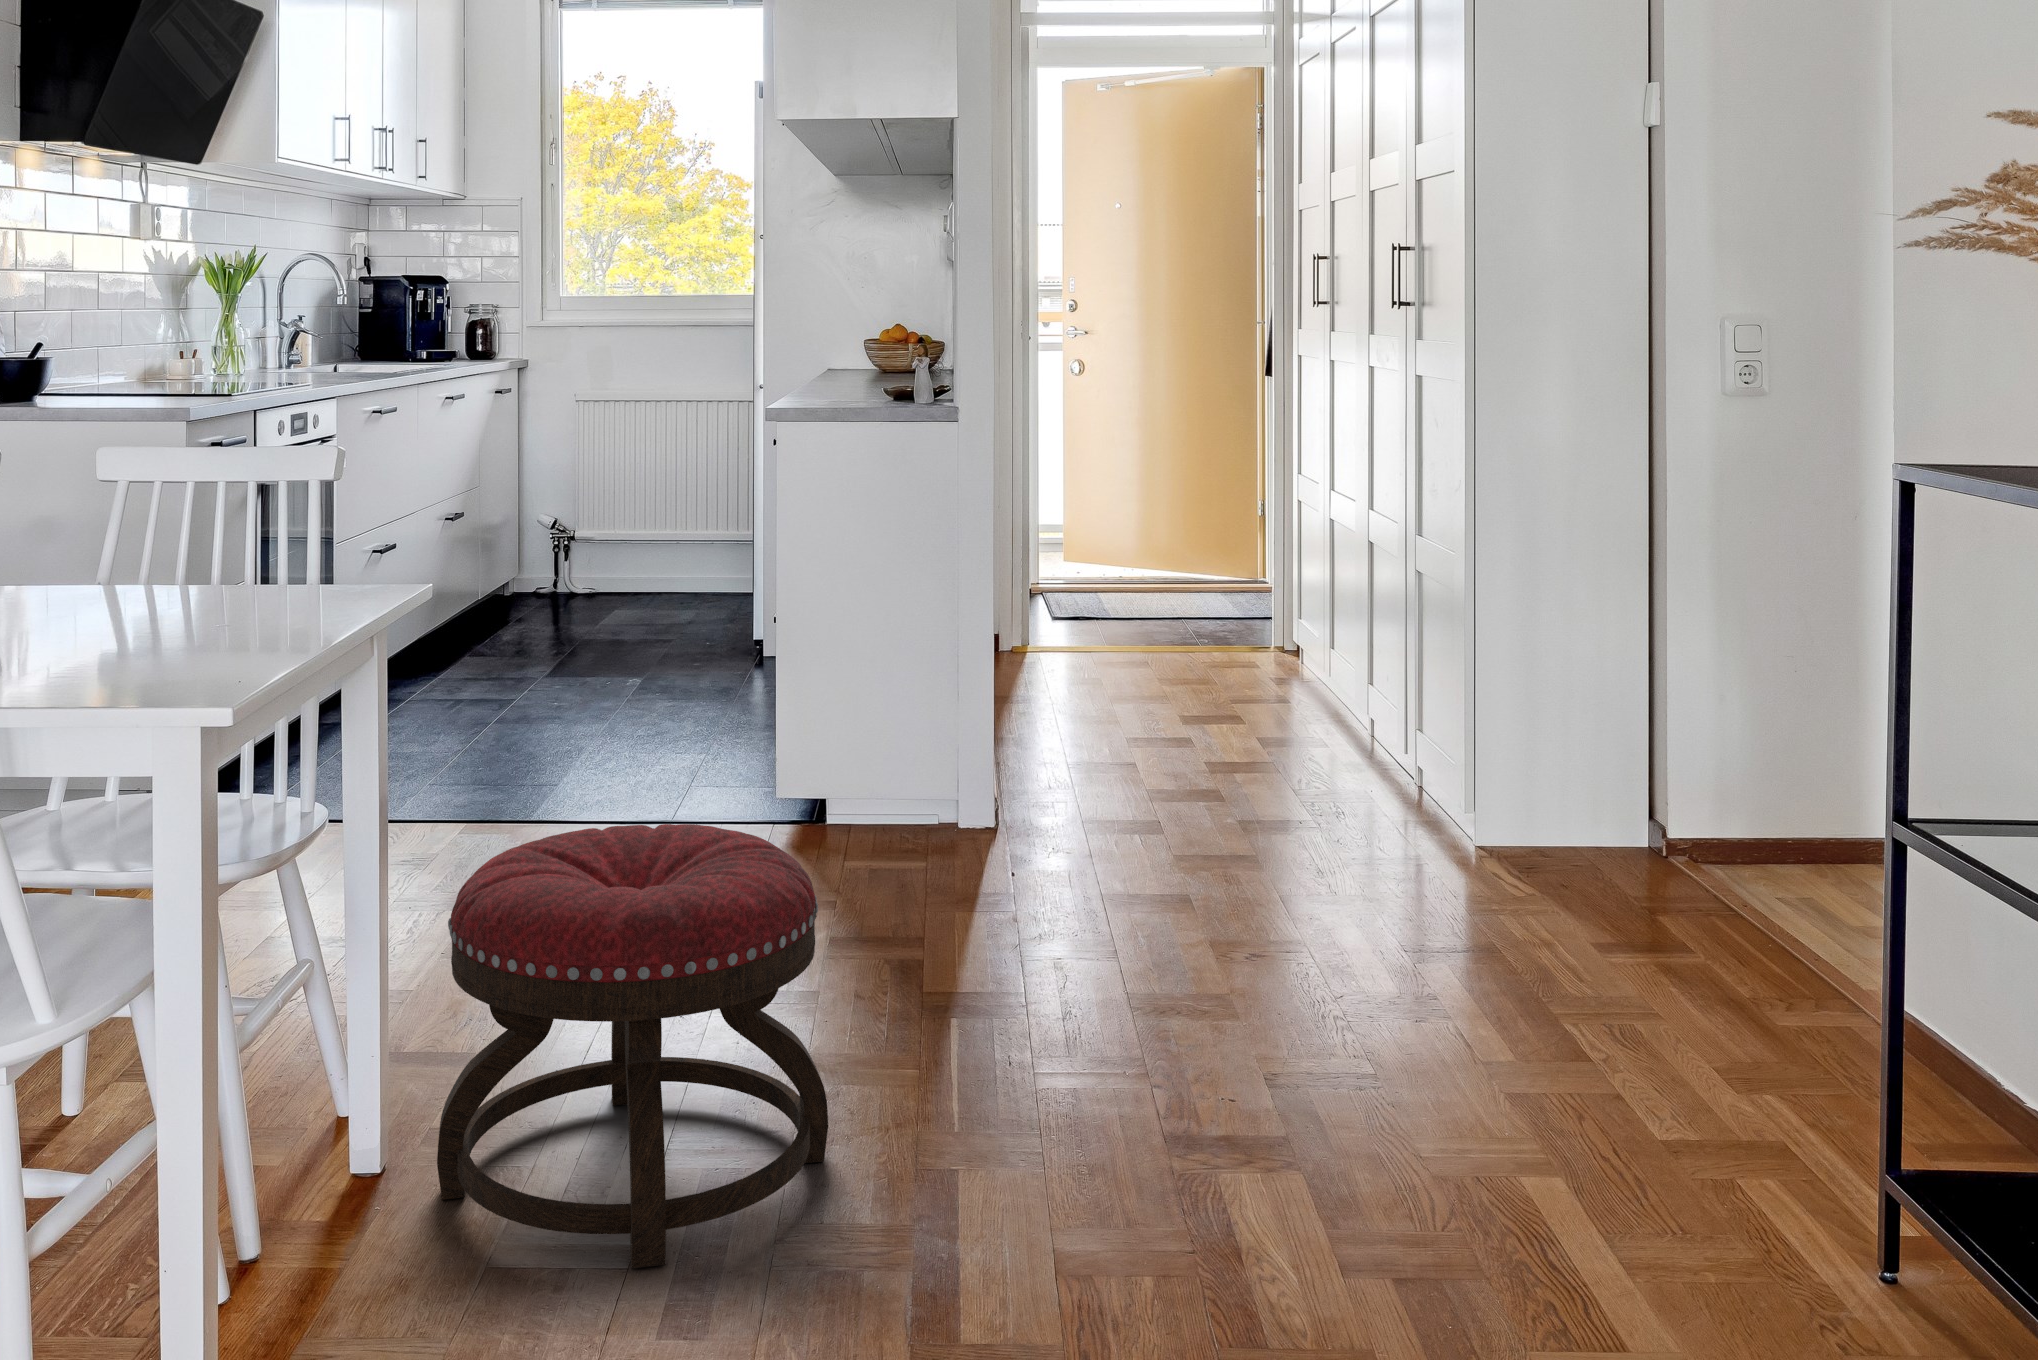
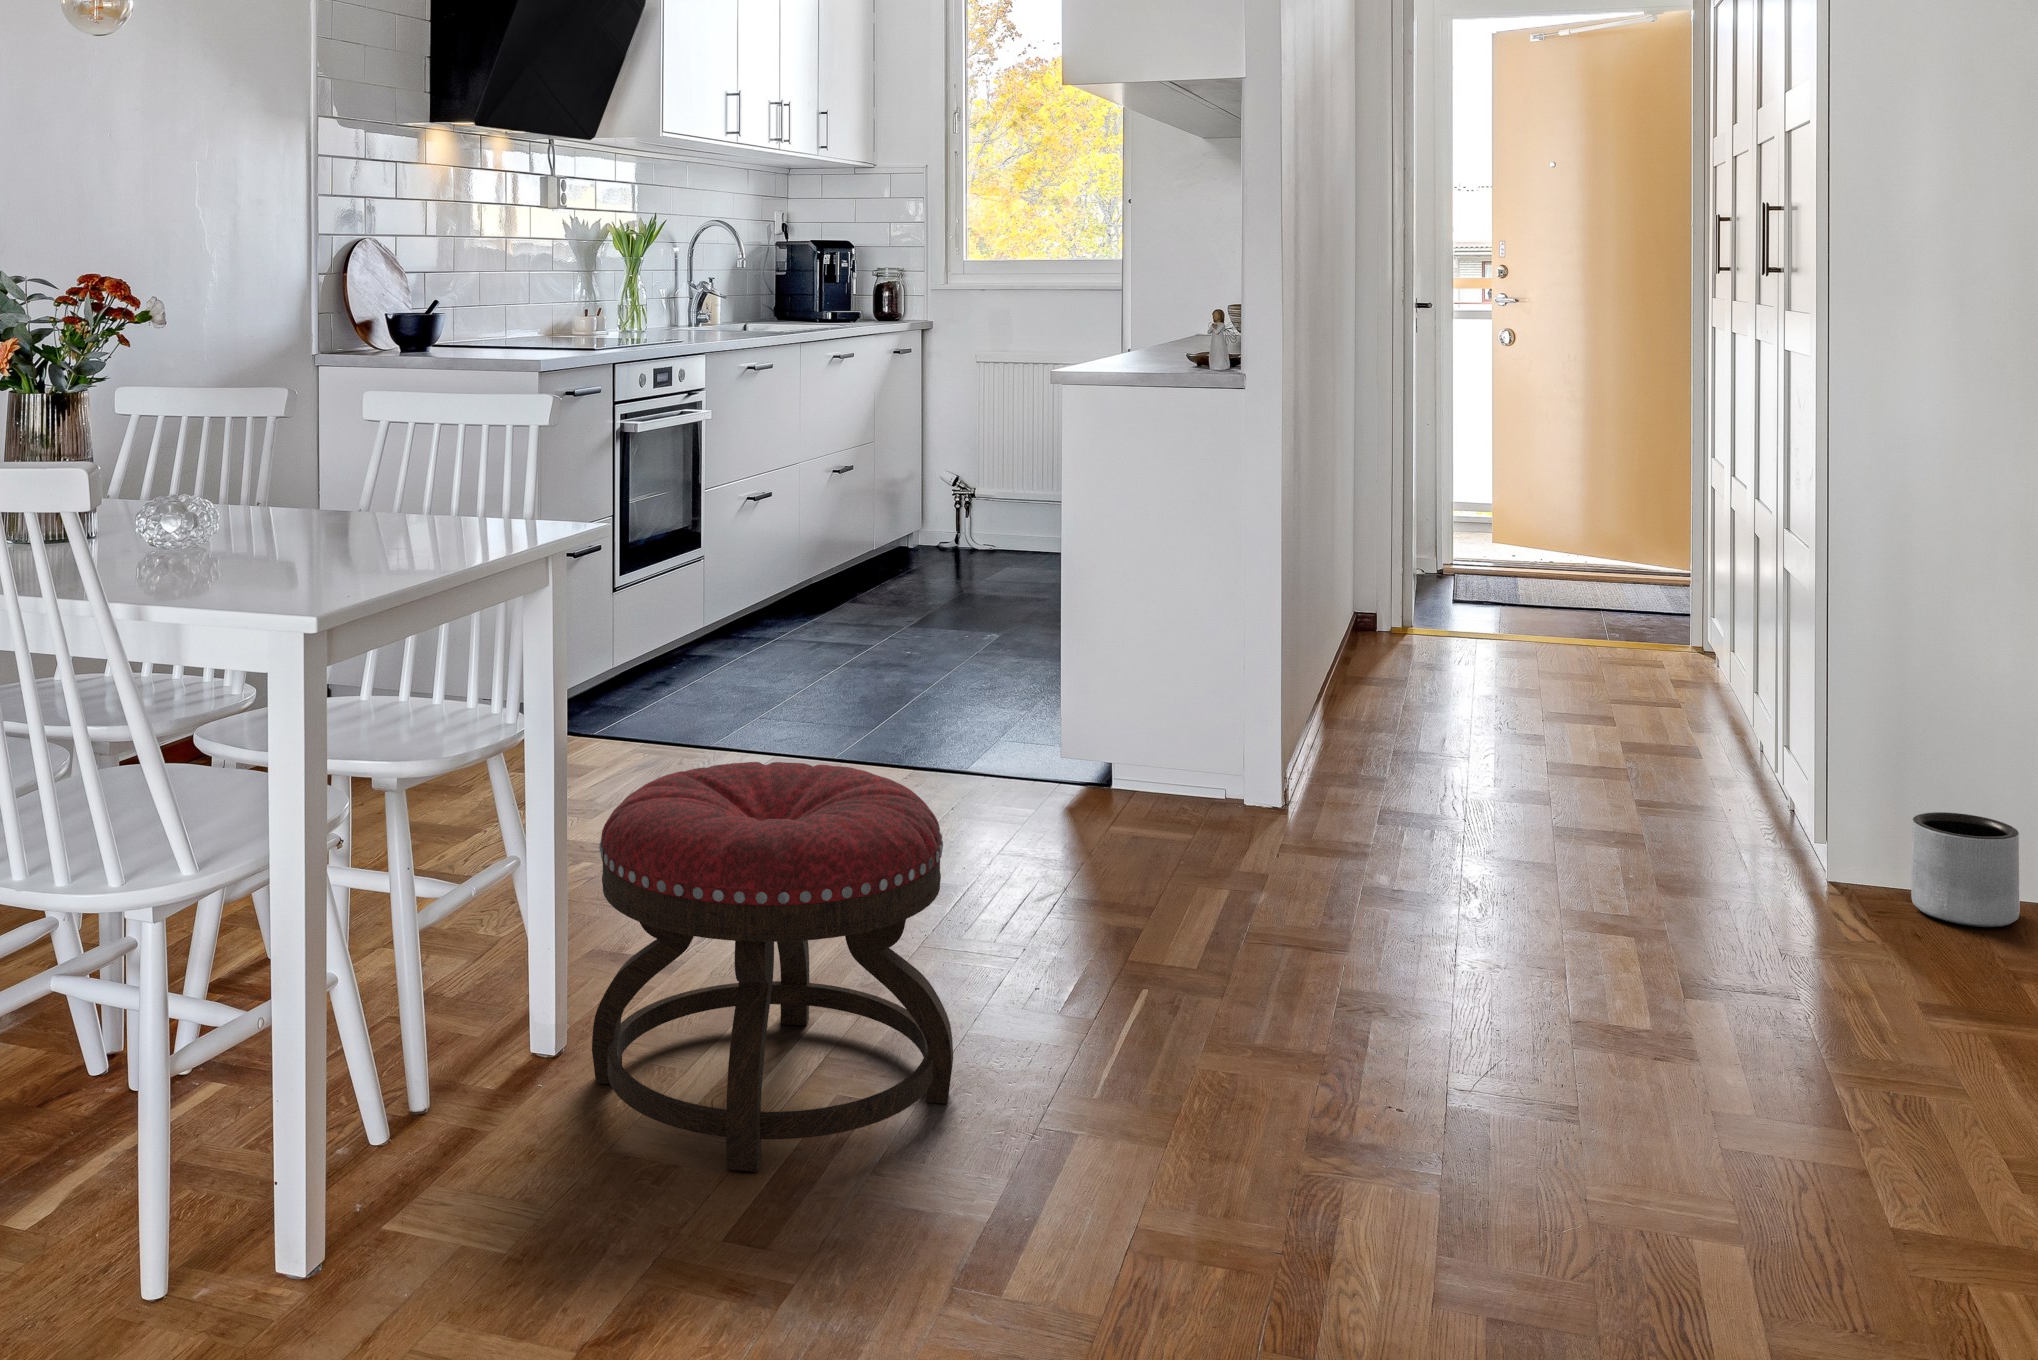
planter: none [1550,774,1634,870] -> present [1911,812,2020,927]

